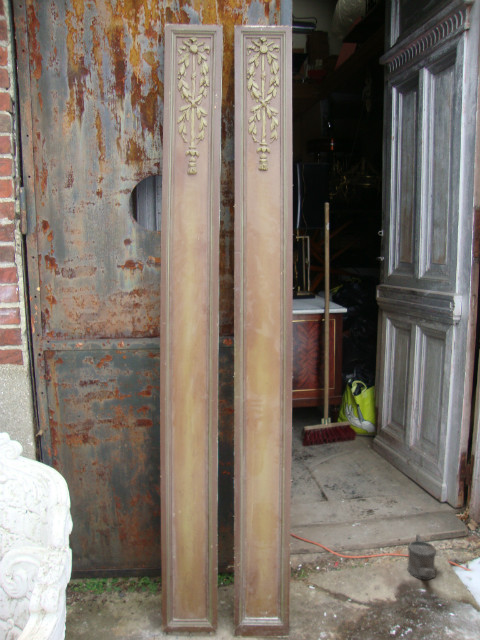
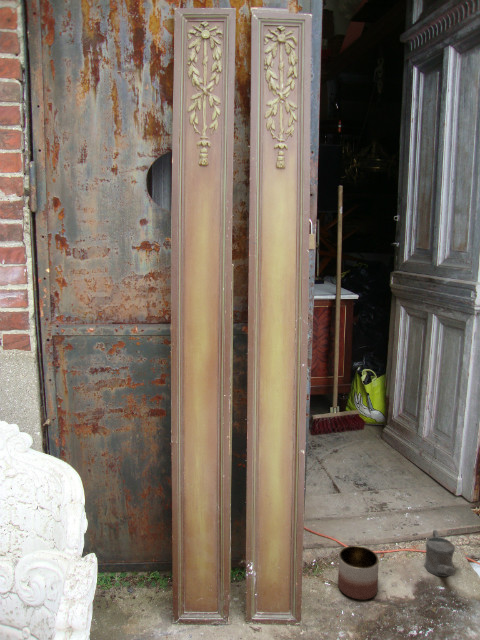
planter: none [322,550,360,602] -> present [338,546,378,600]

